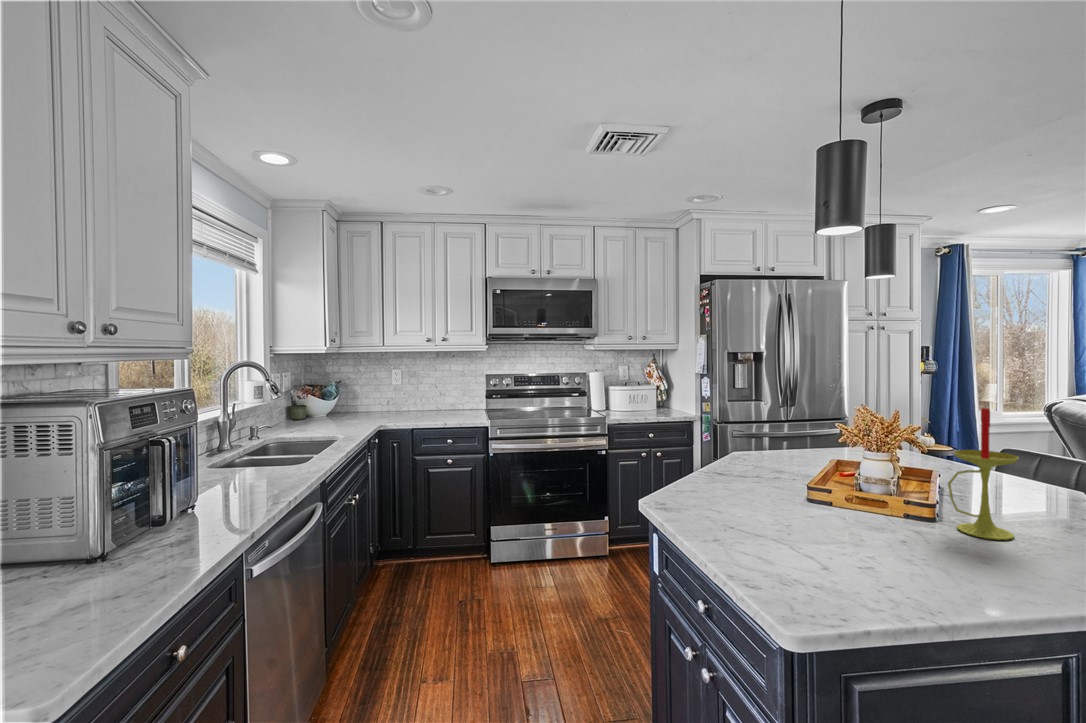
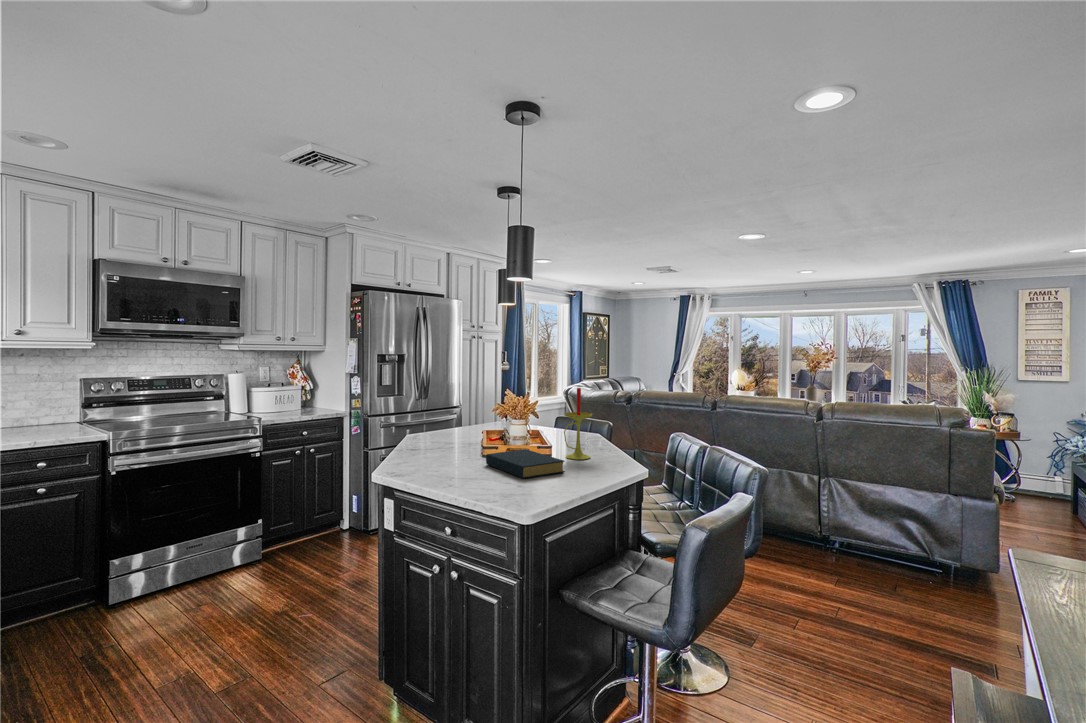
hardback book: none [794,501,932,560] -> present [486,449,565,478]

